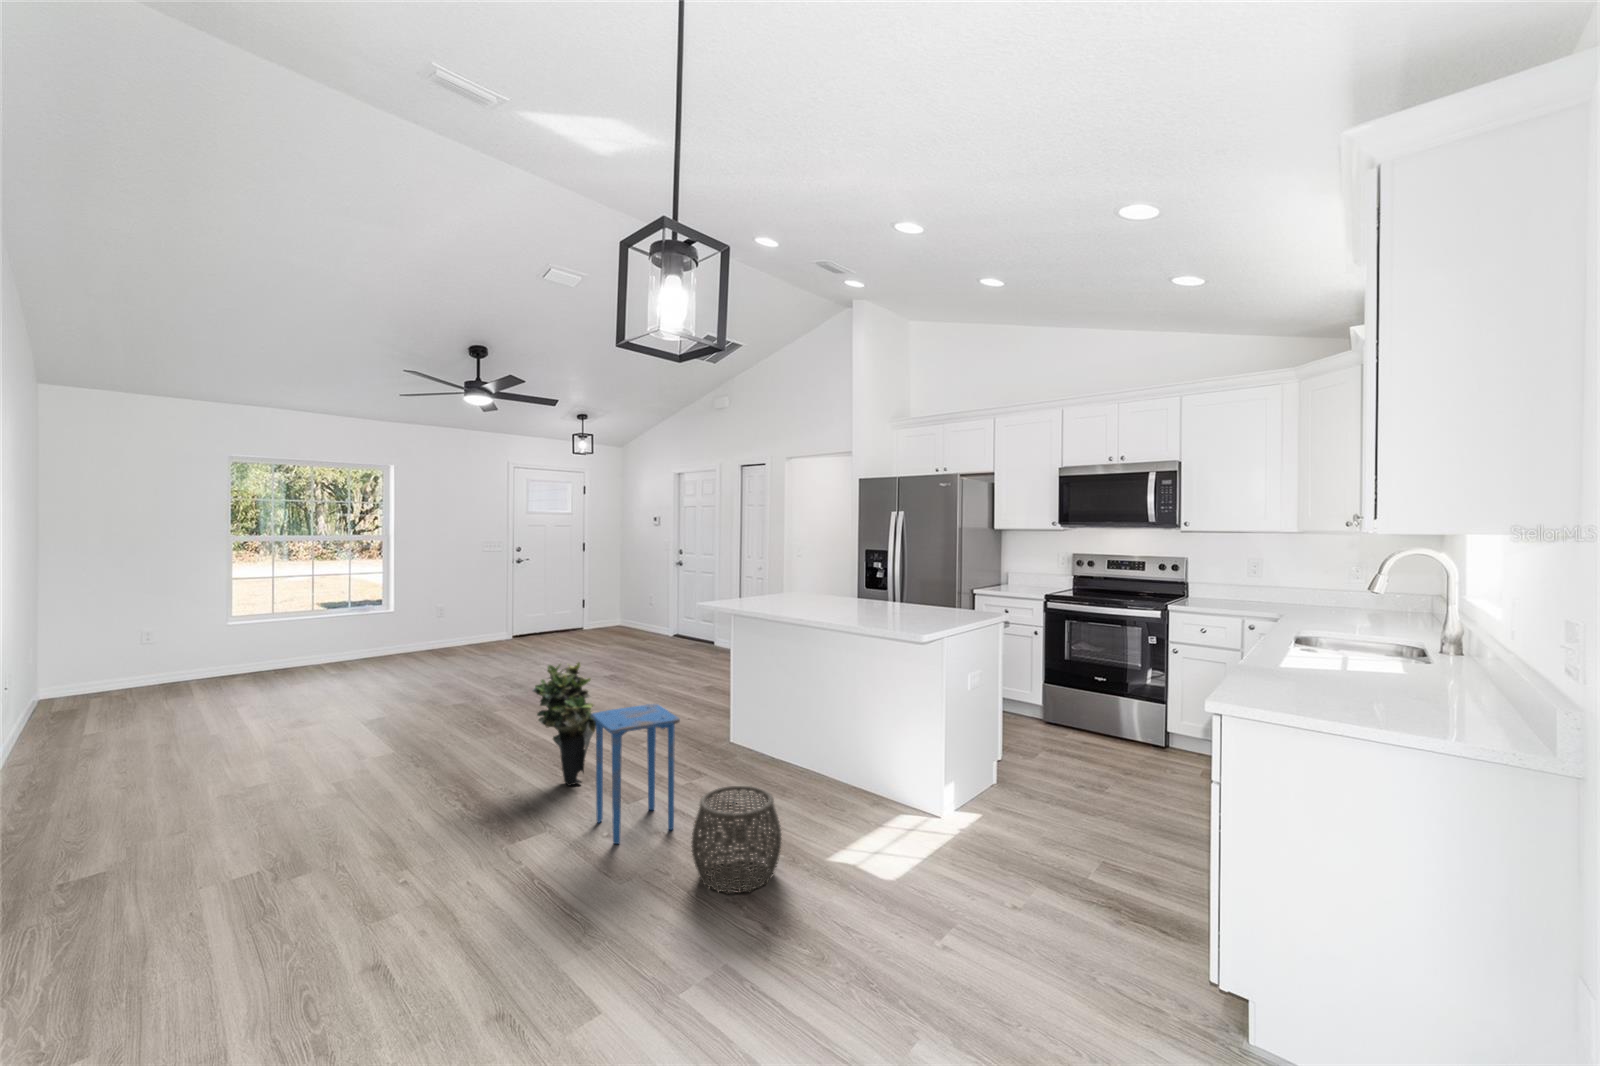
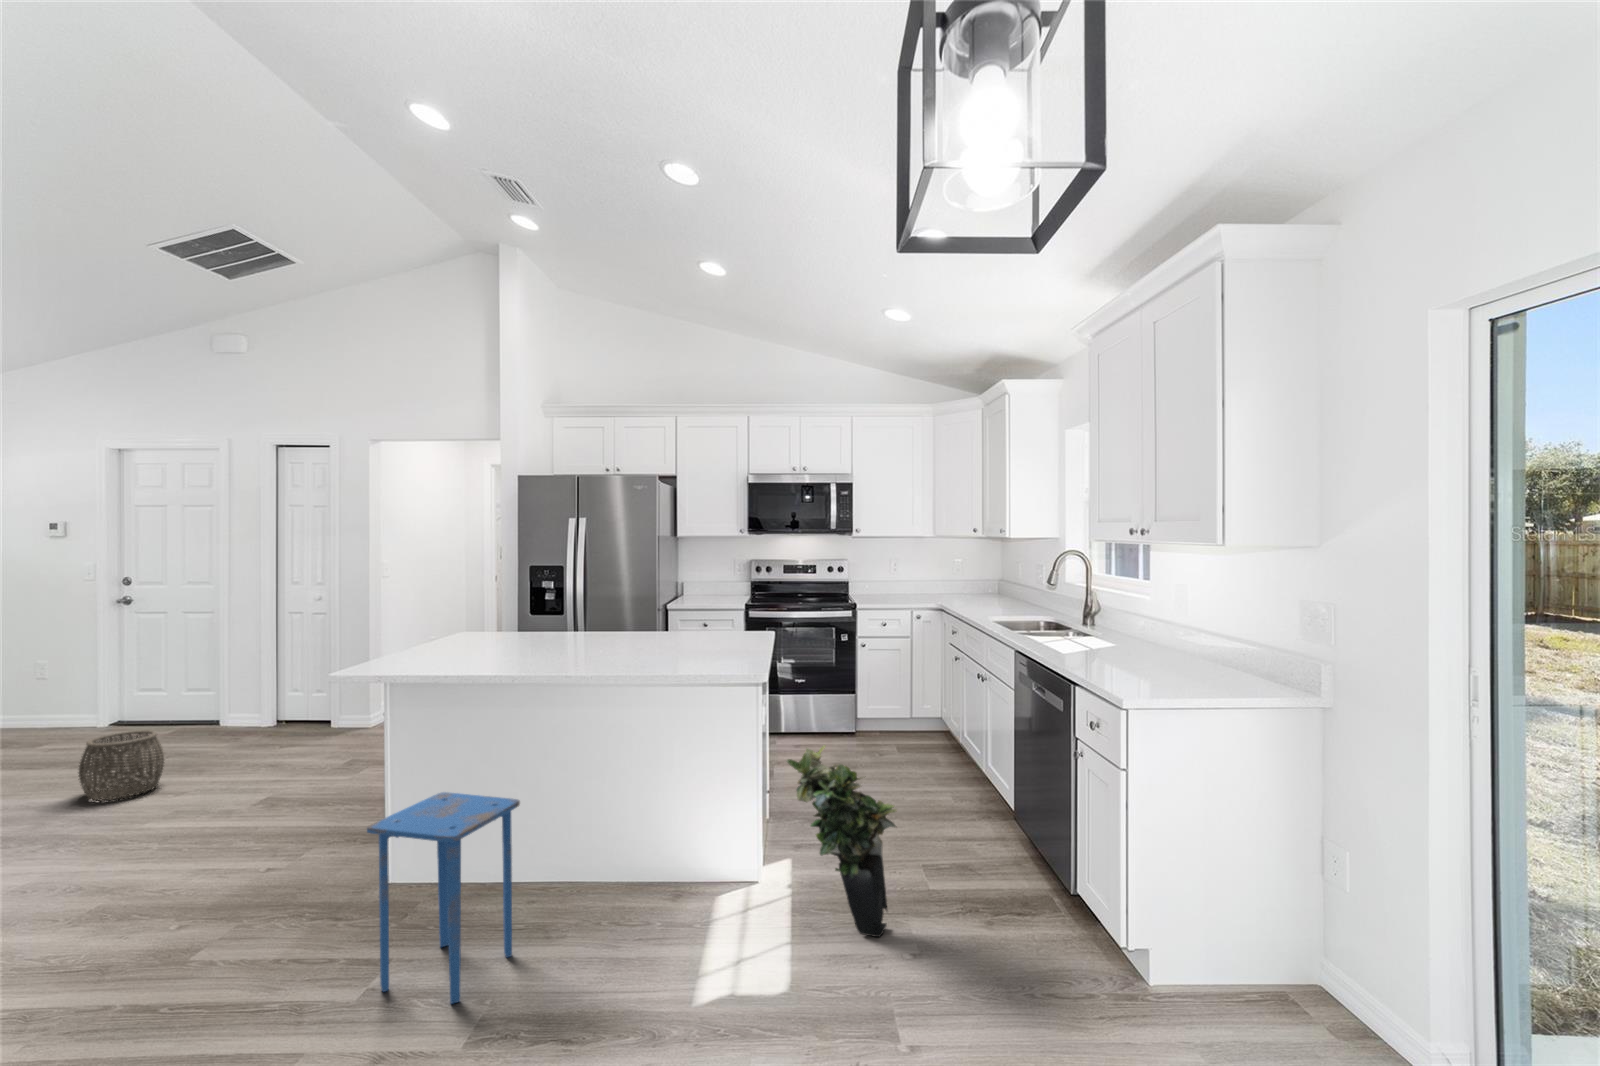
potted plant: present [533,663,596,786] -> present [786,746,897,937]
woven basket: present [691,786,782,894] -> present [78,730,165,801]

